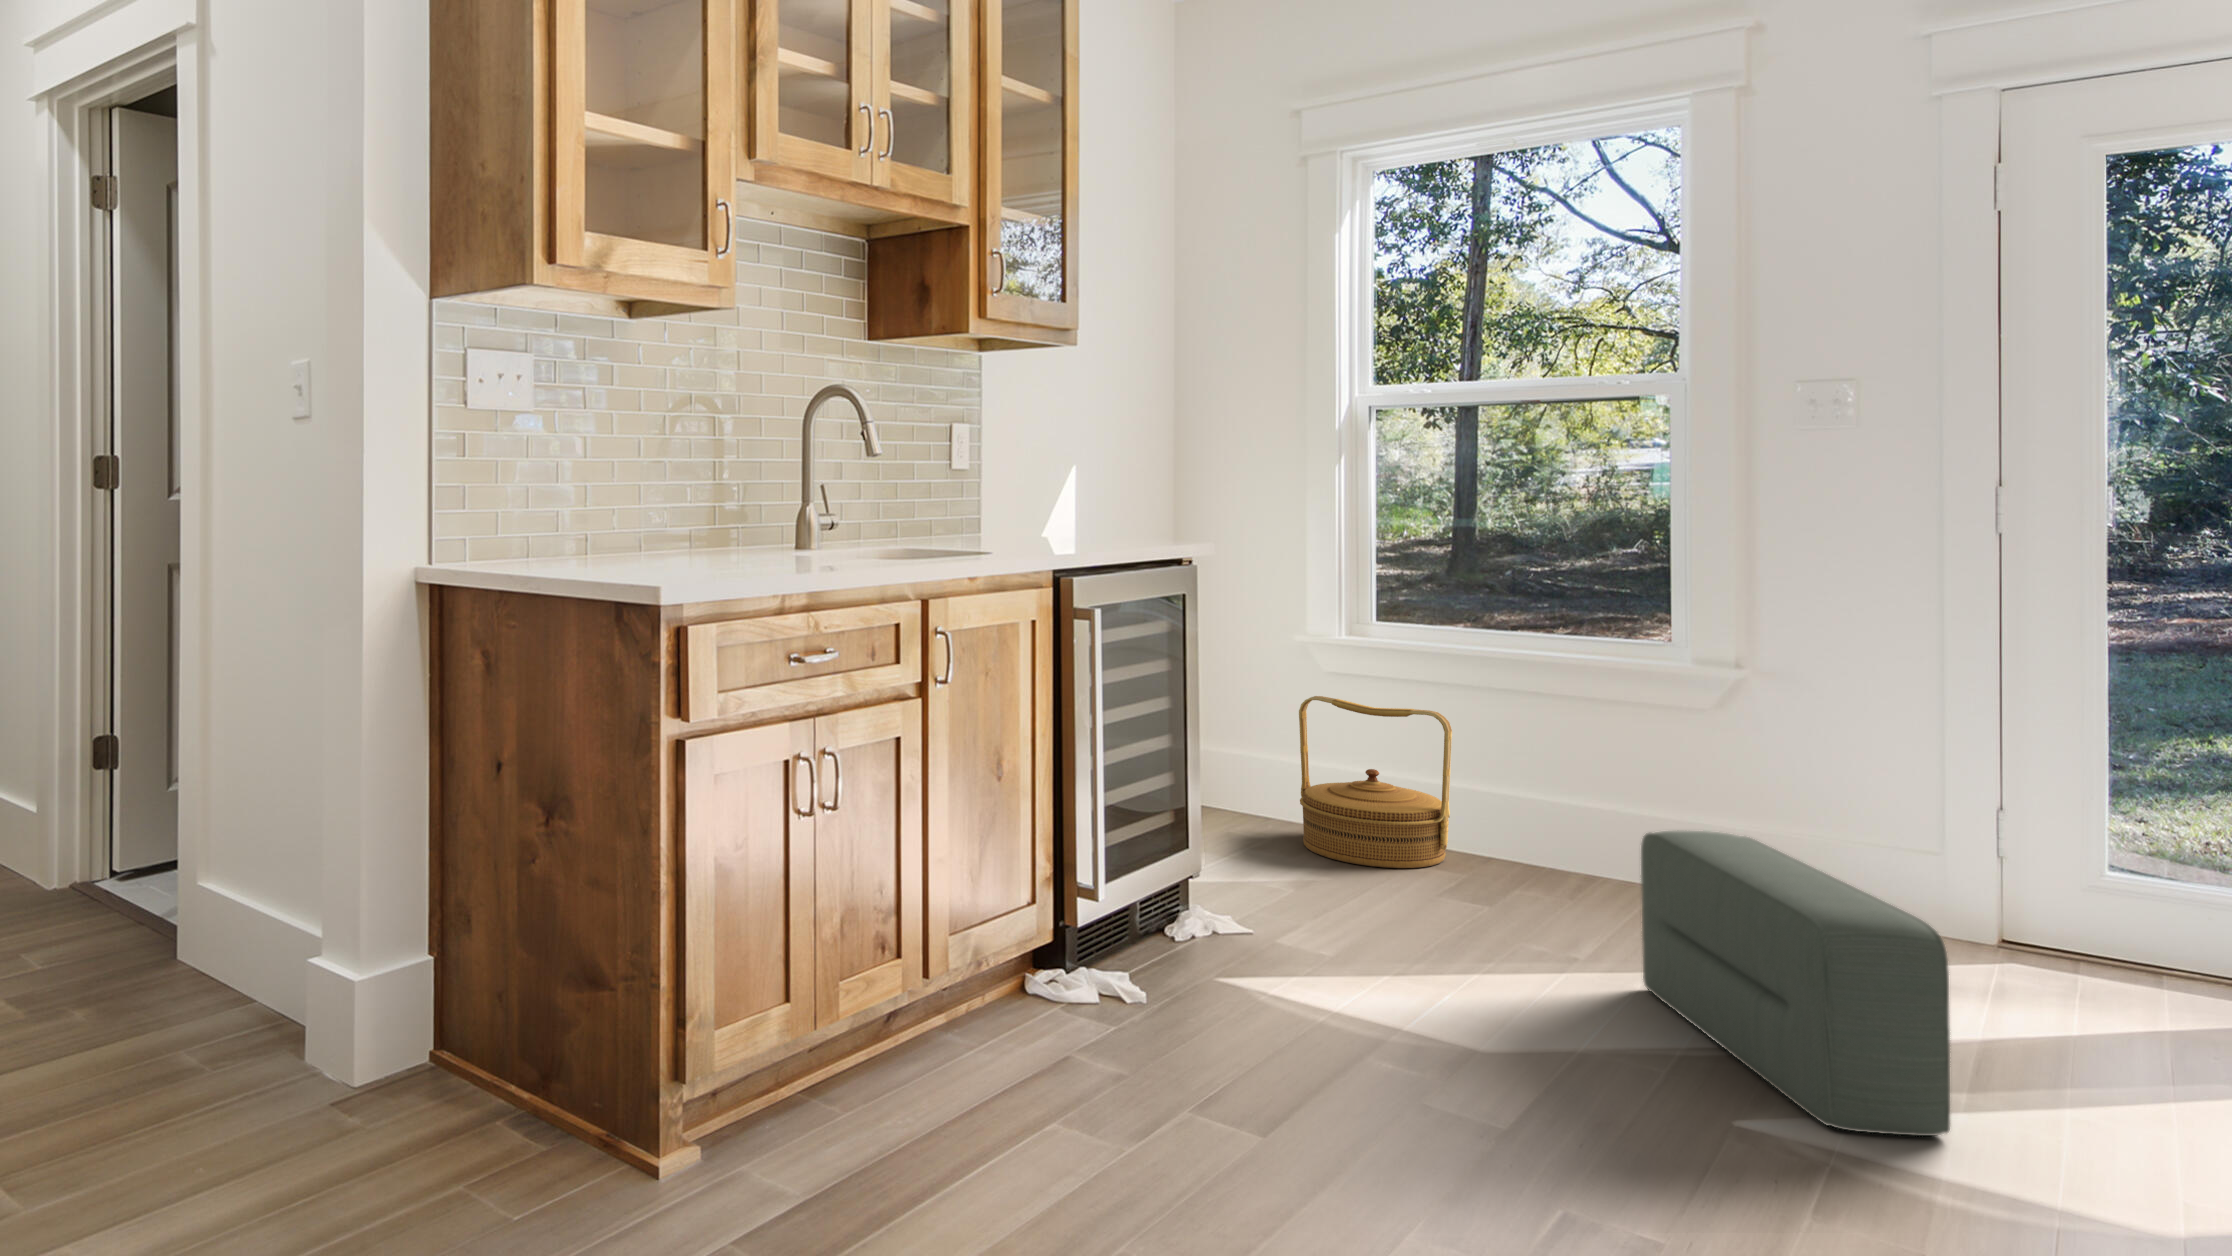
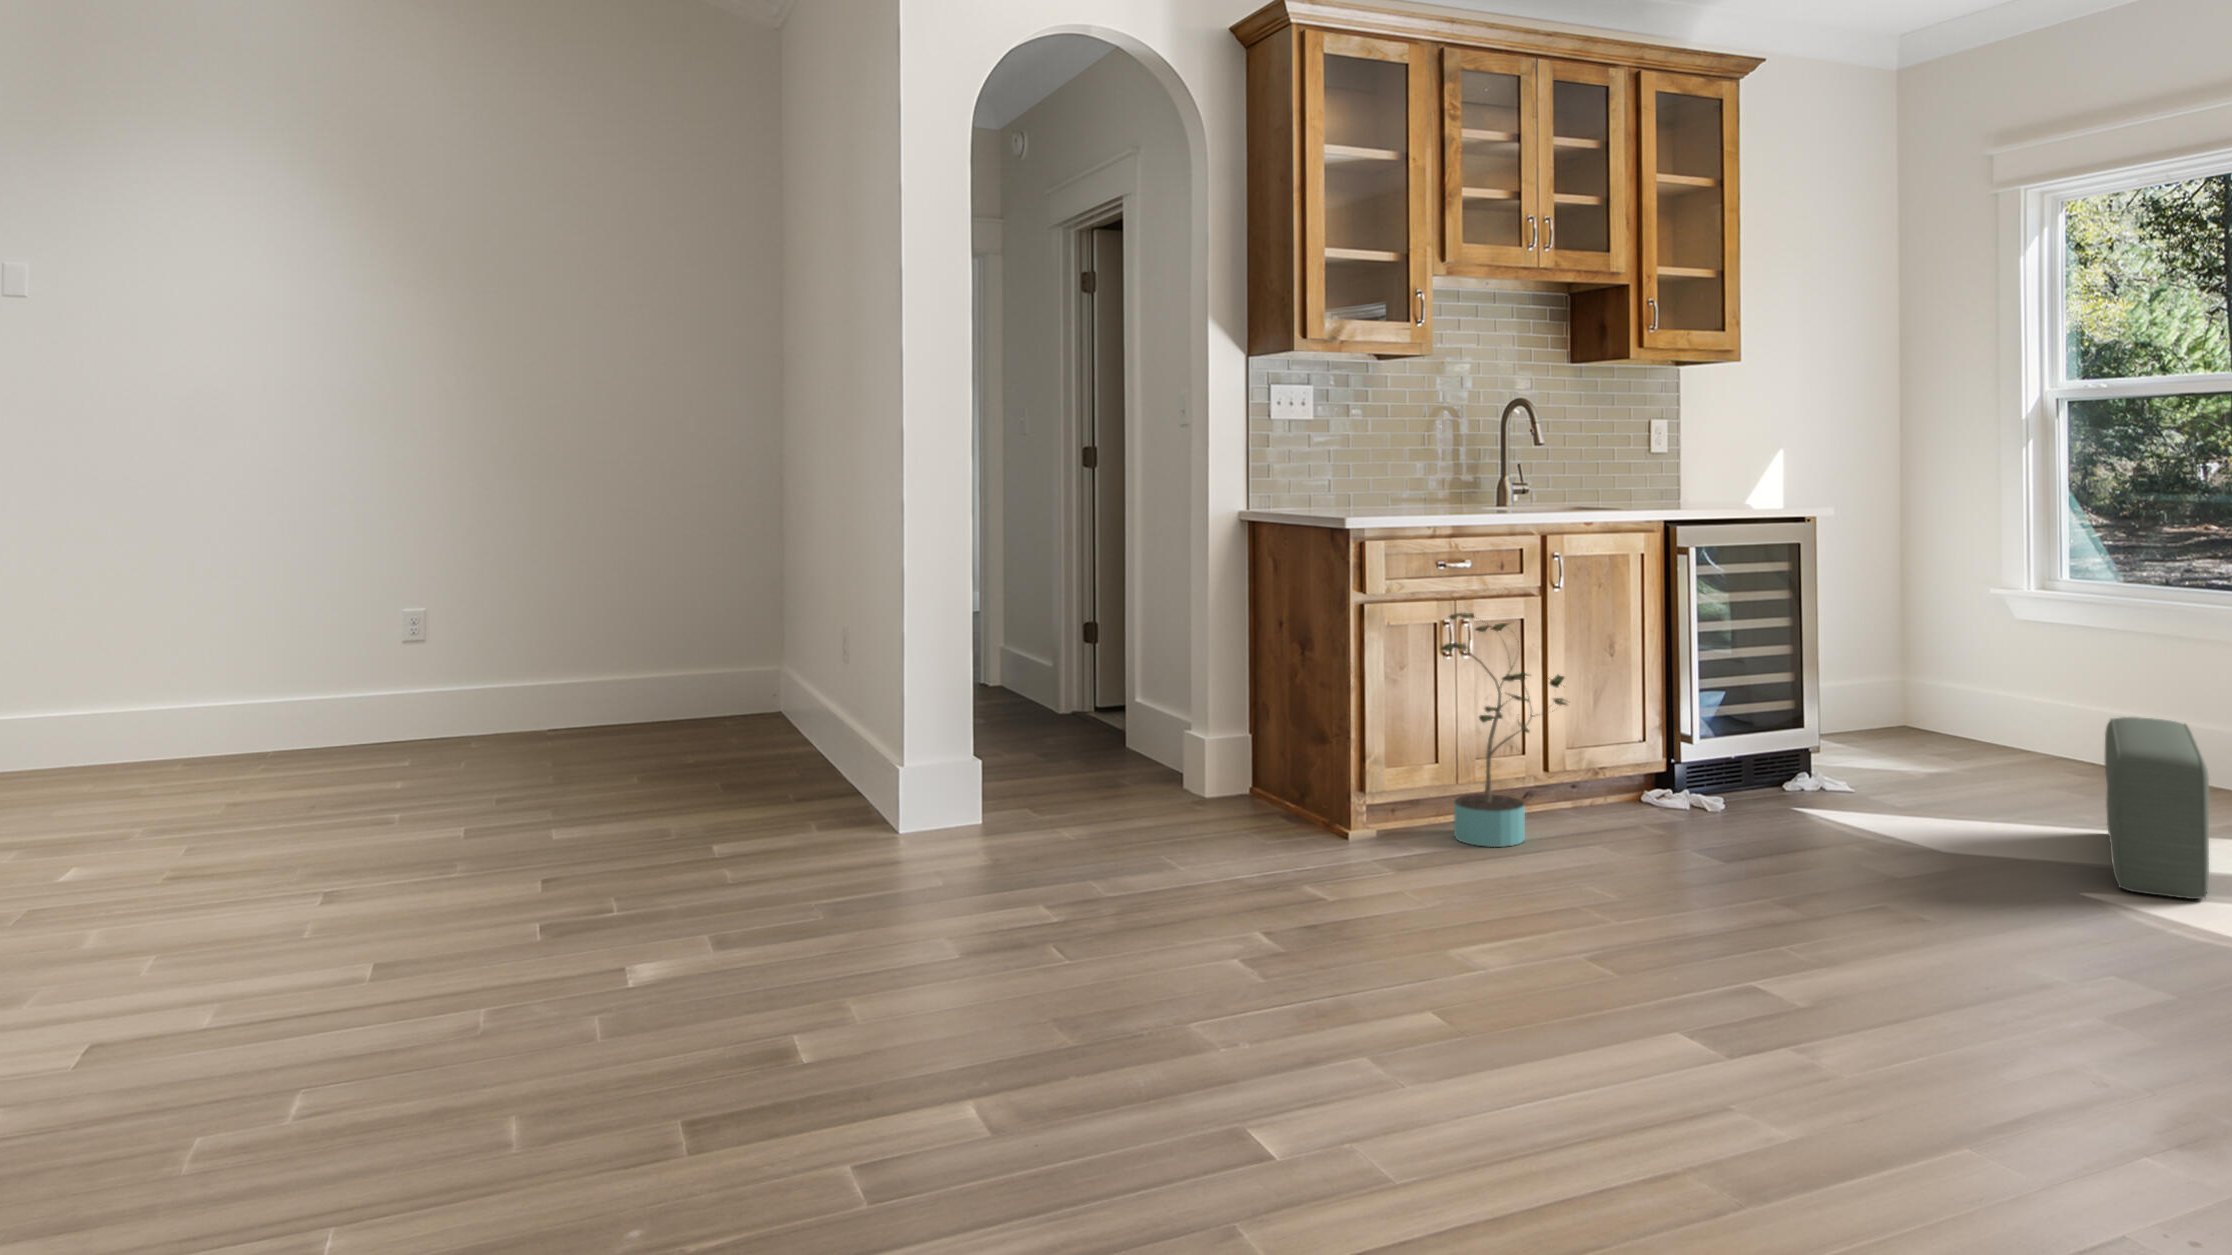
woven basket: present [1299,696,1452,868] -> none [1957,636,2080,769]
potted plant: none [813,740,1026,1164] -> present [1441,613,1566,847]

